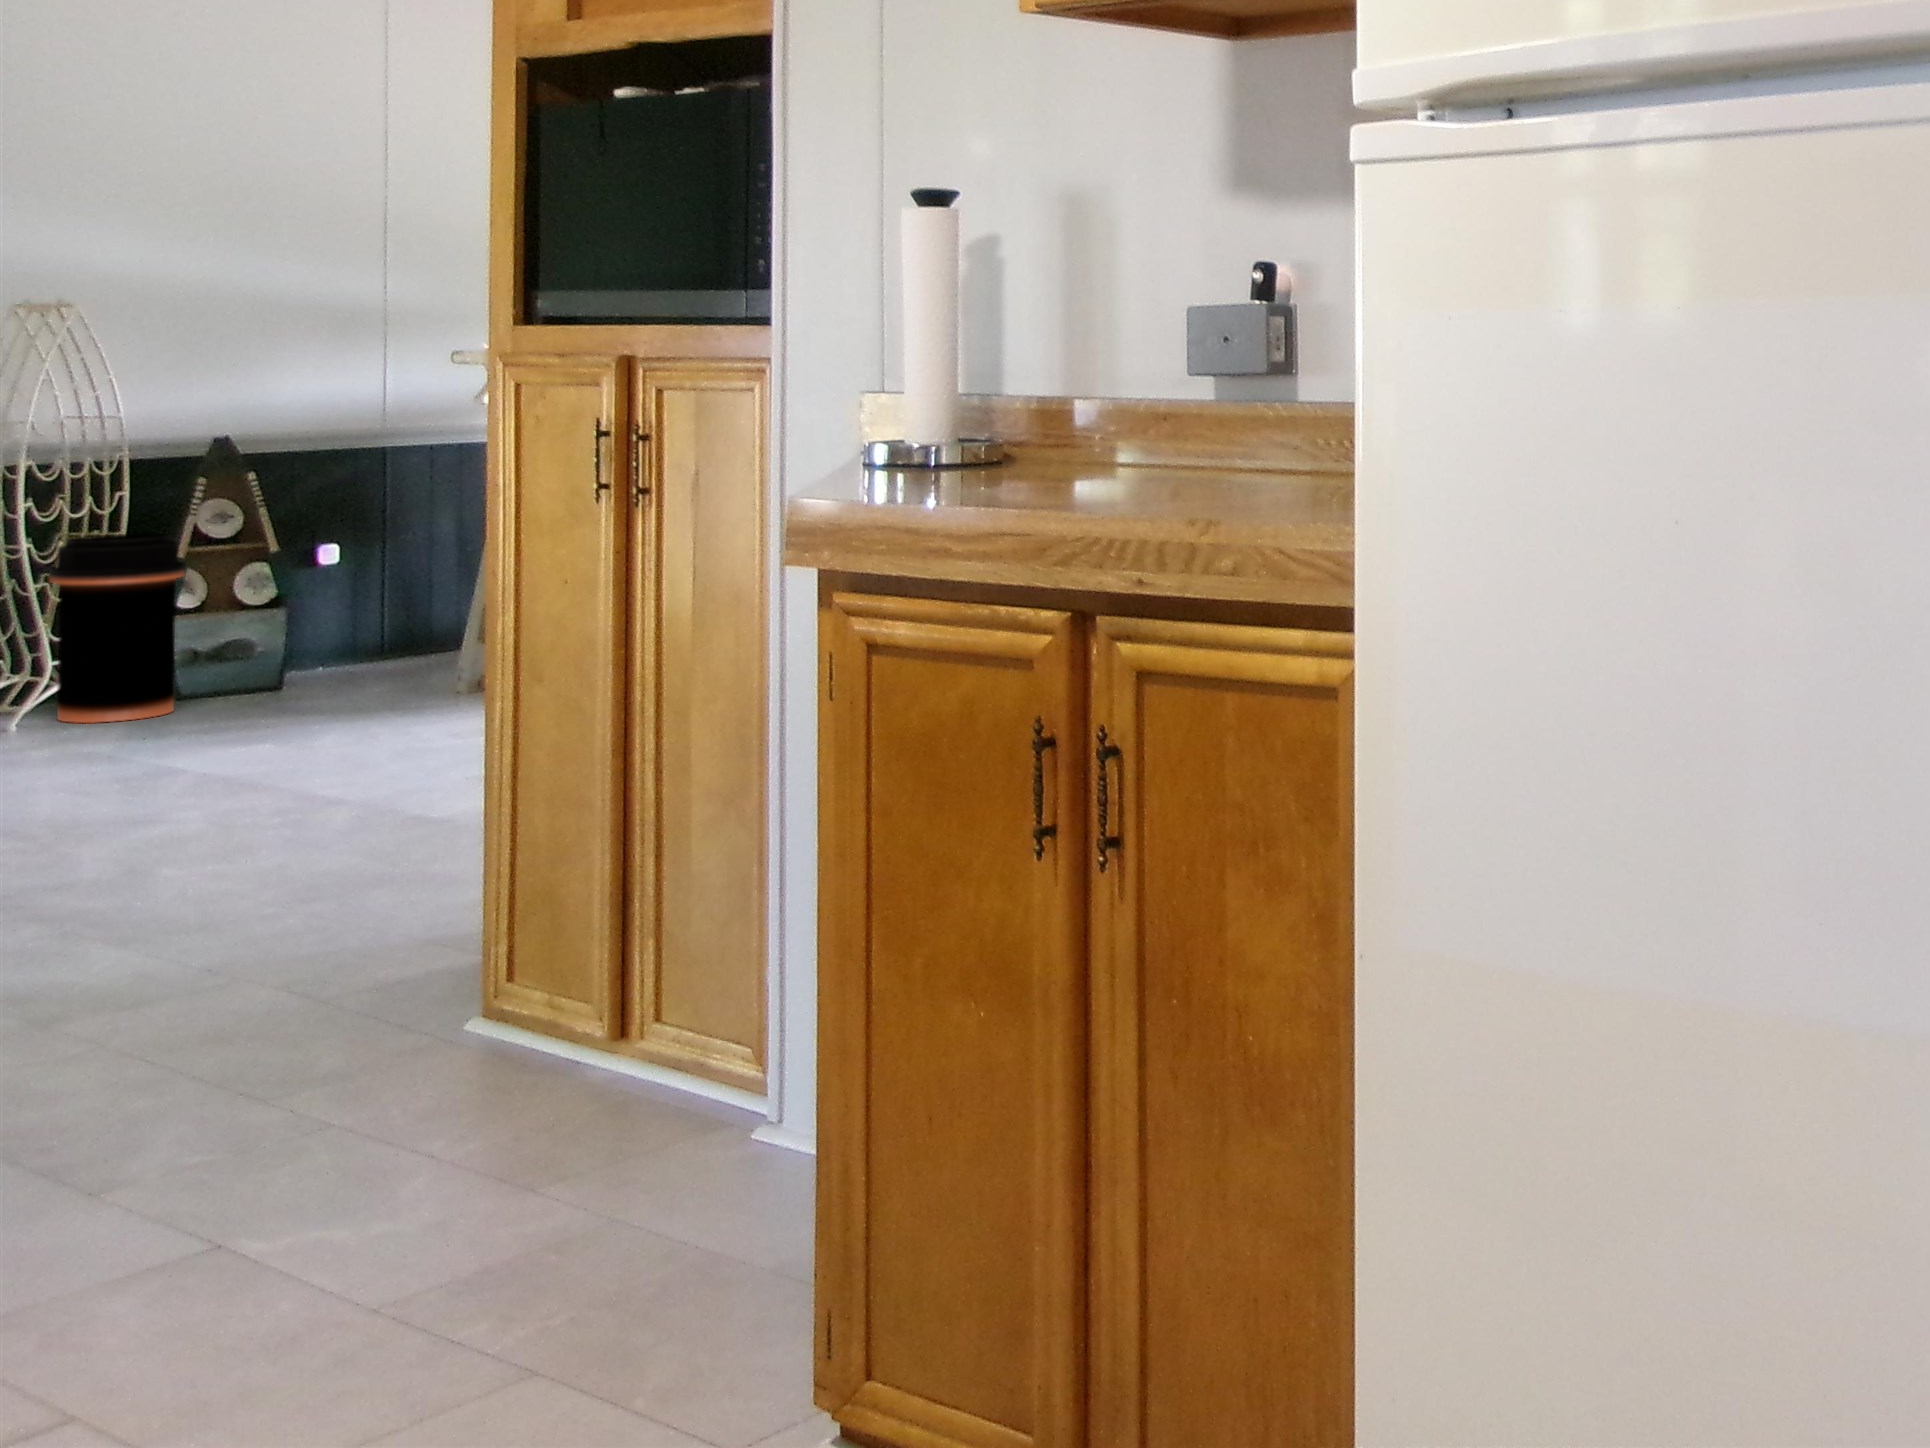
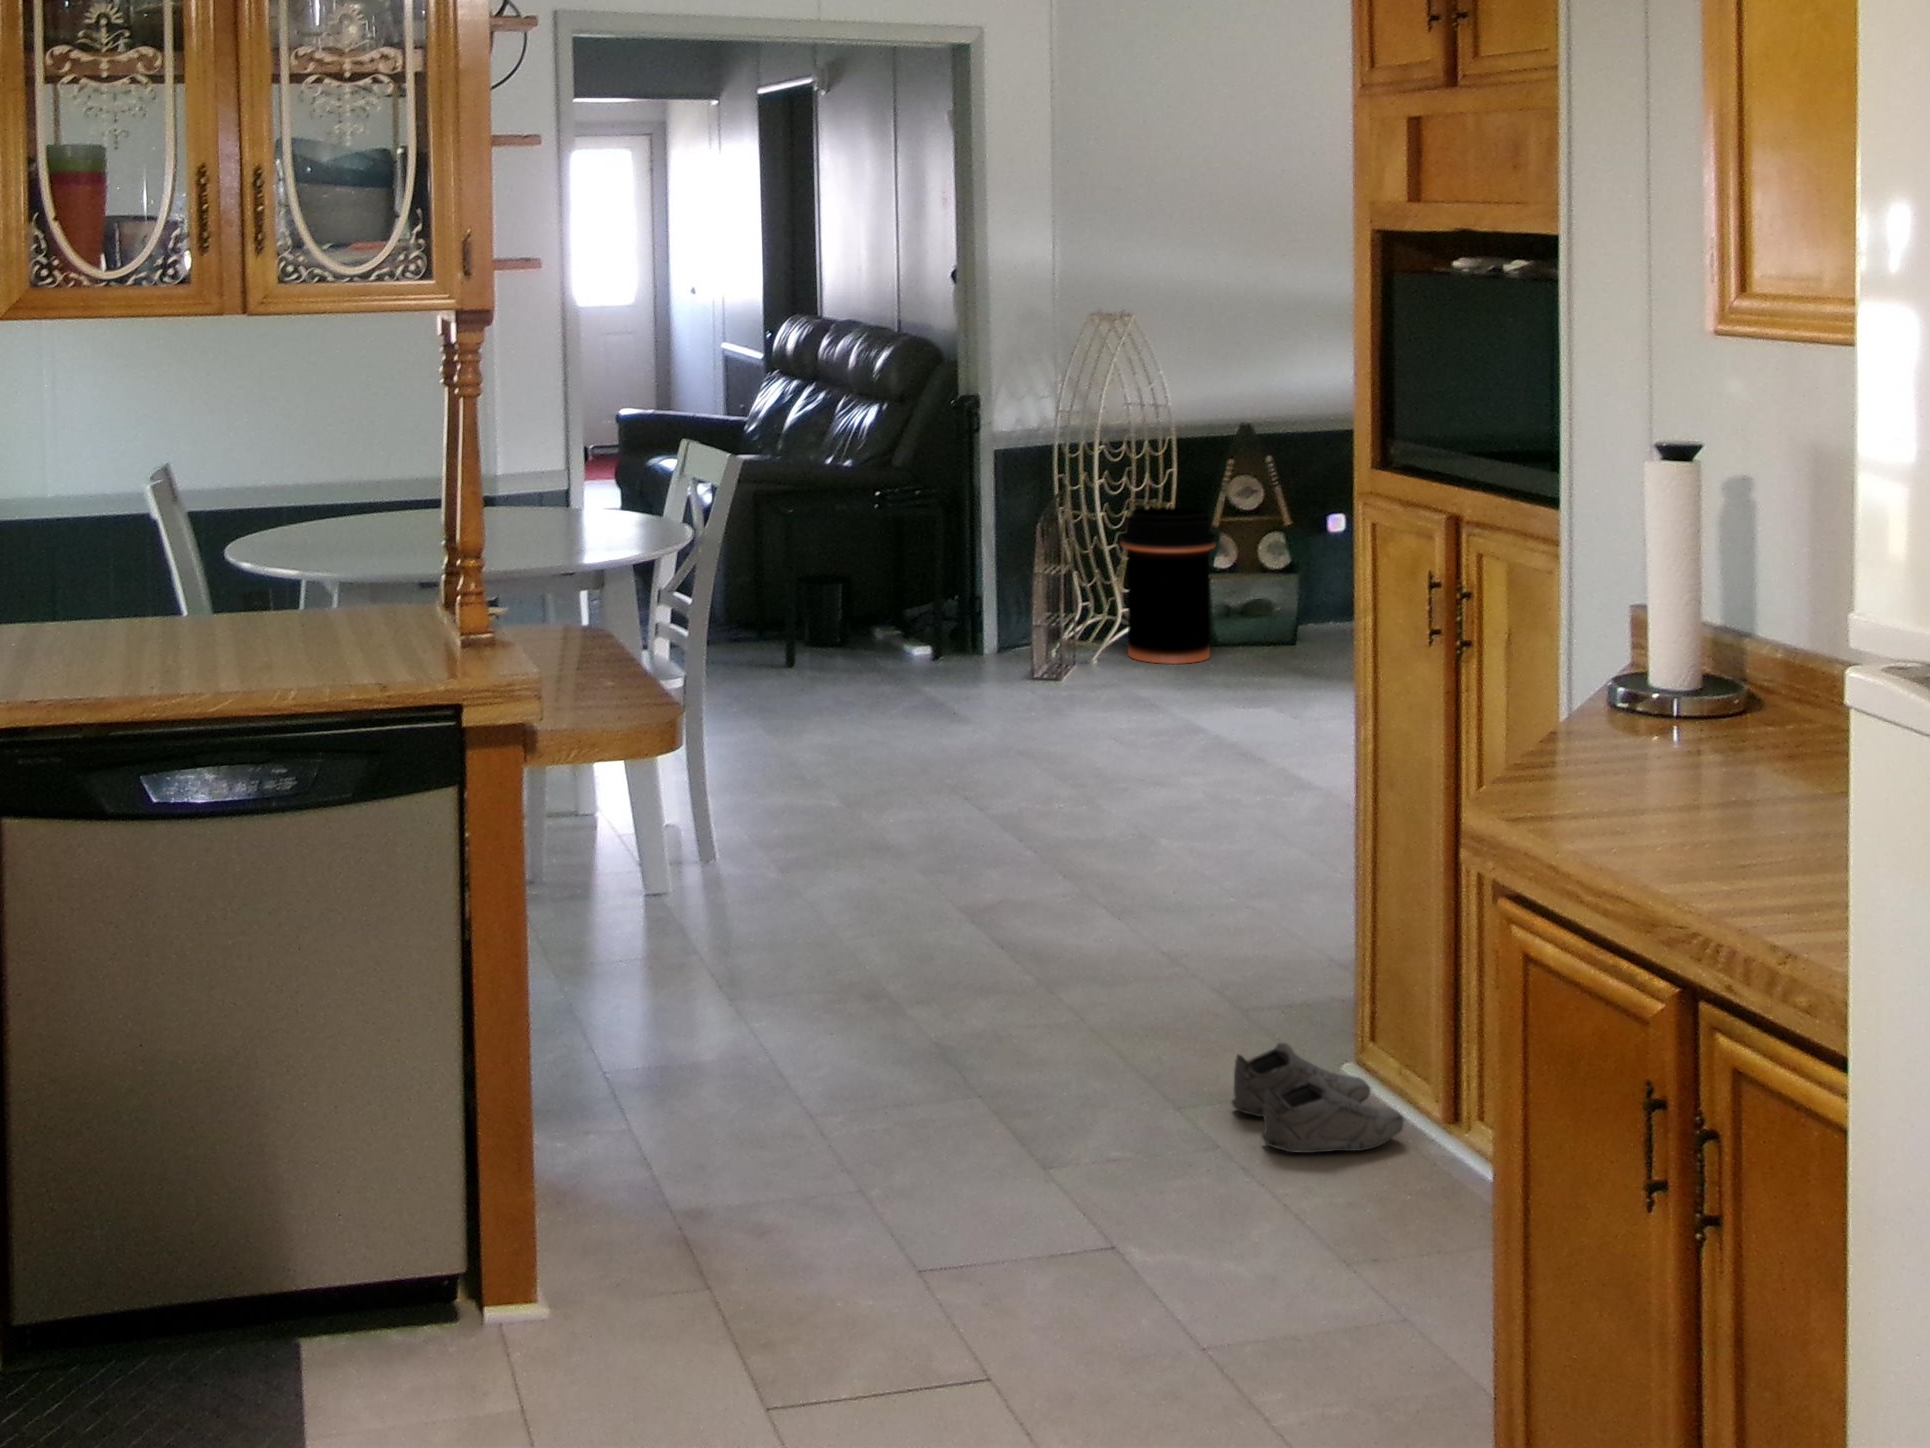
shoe: none [334,1001,562,1117] -> present [1231,1043,1404,1153]

